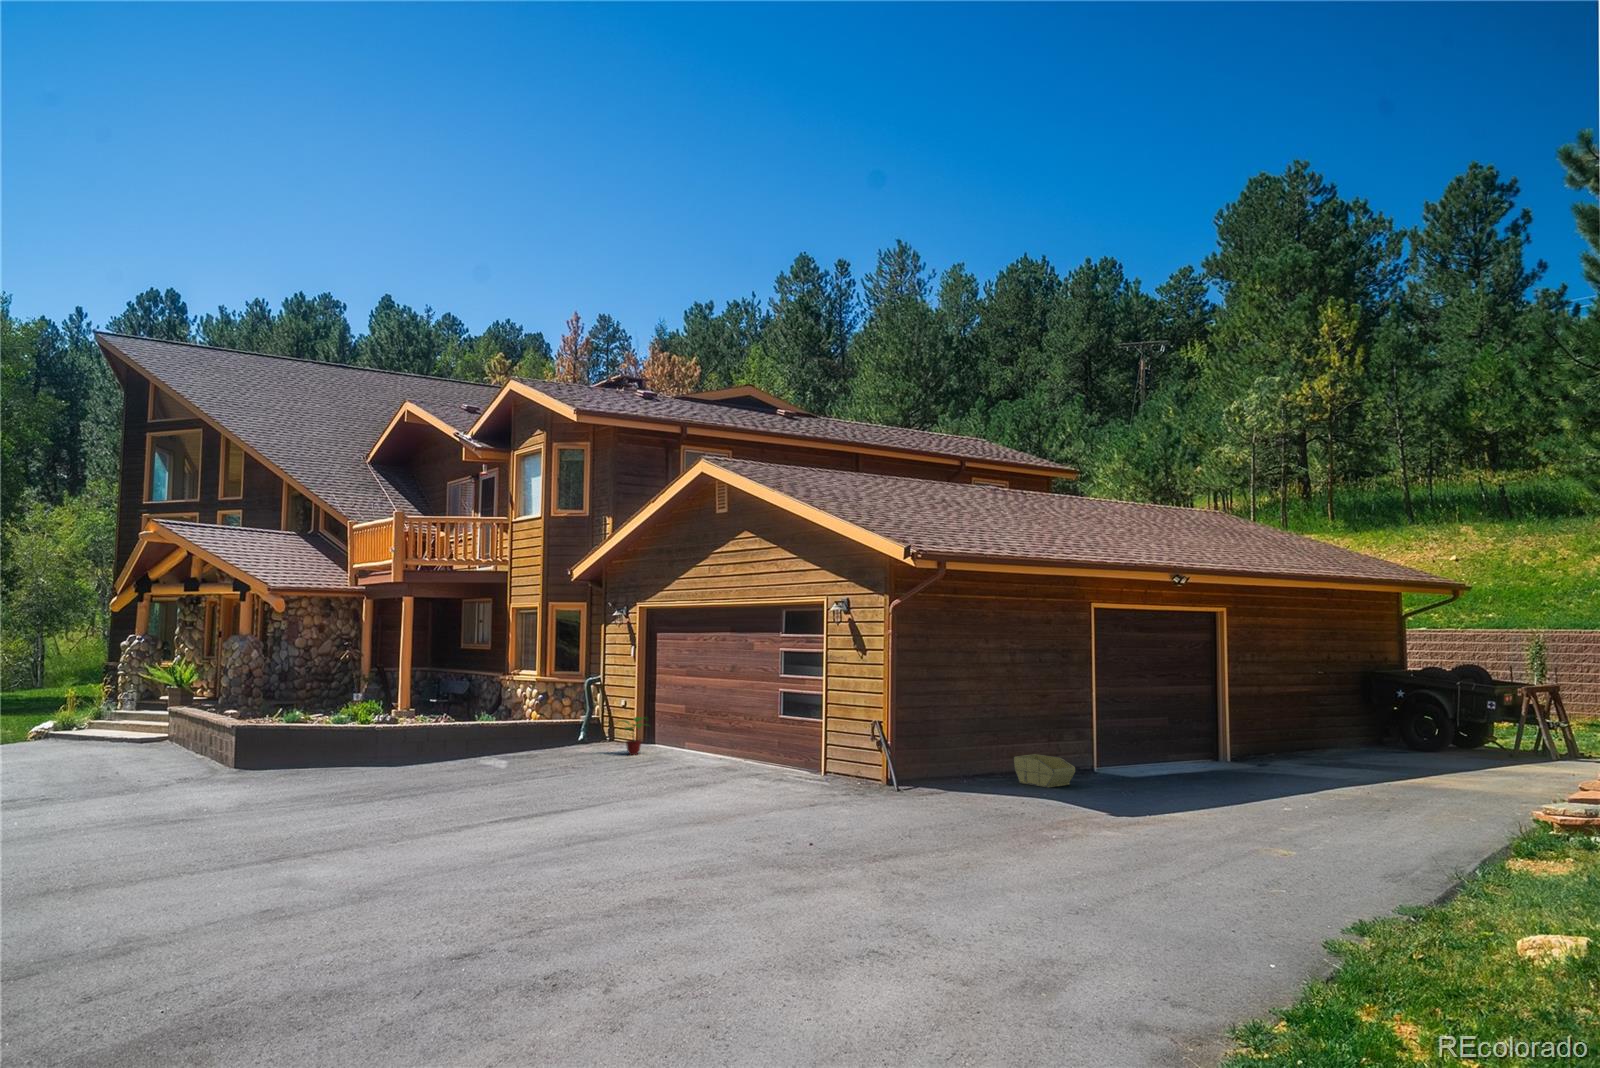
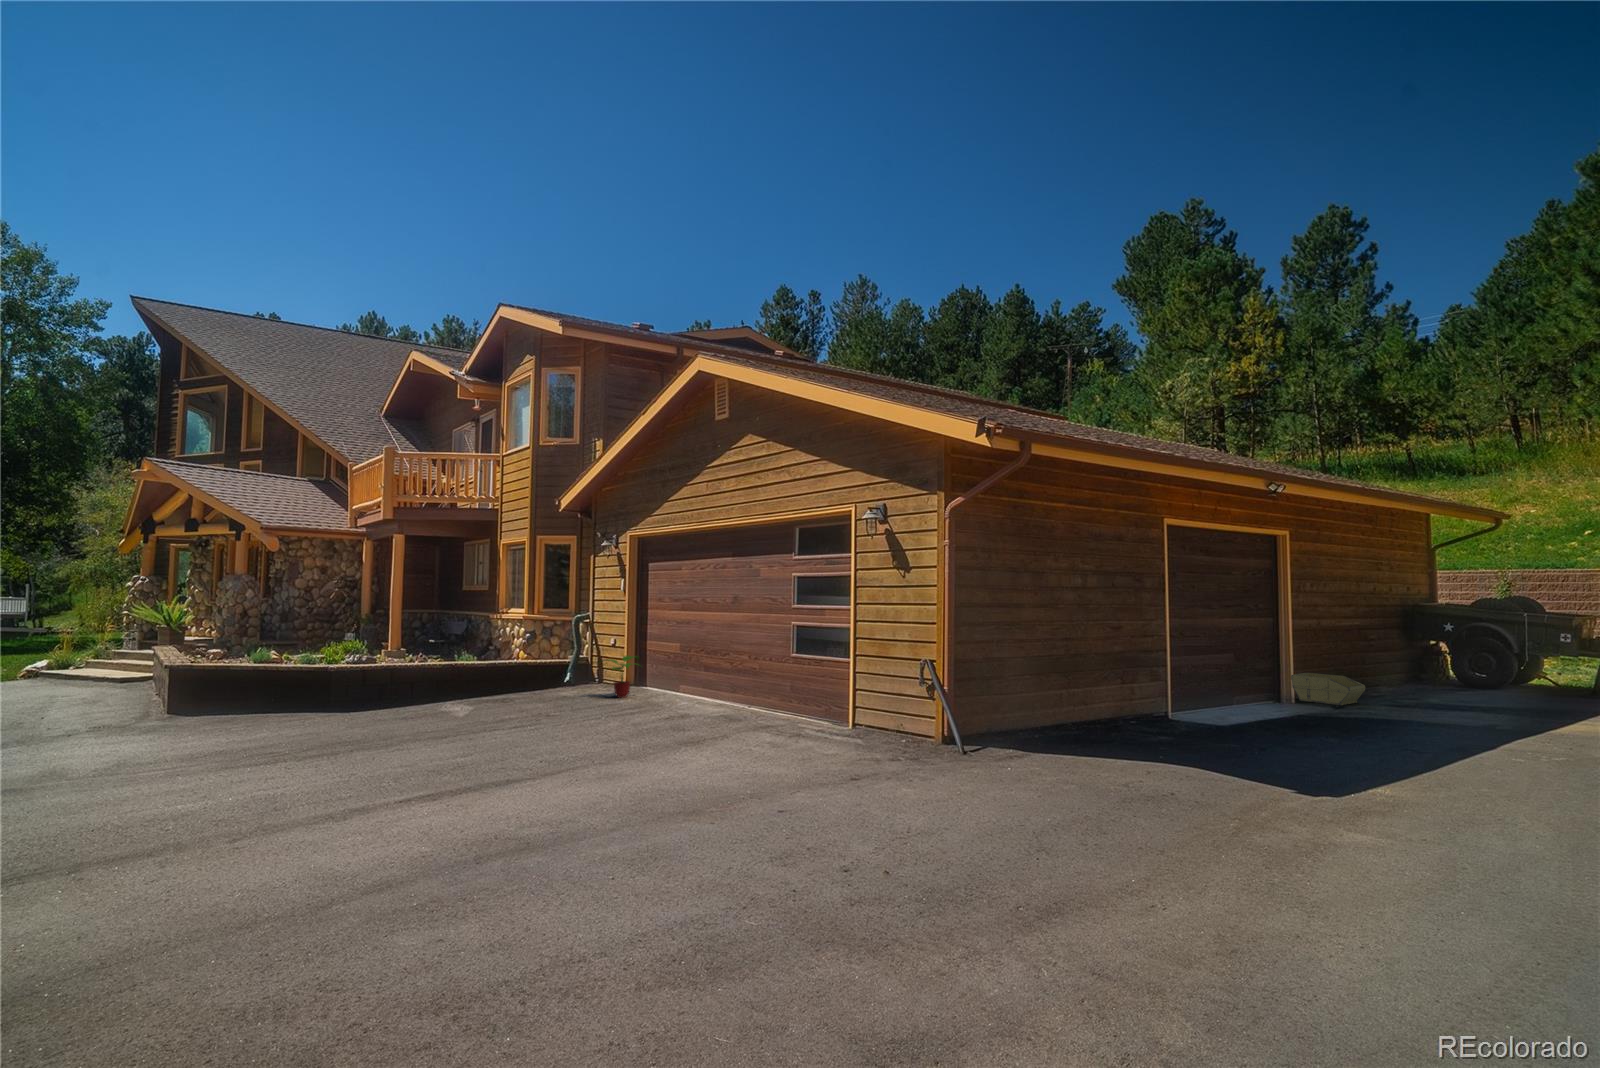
storage bin: present [1014,754,1075,788] -> present [1291,673,1365,705]

